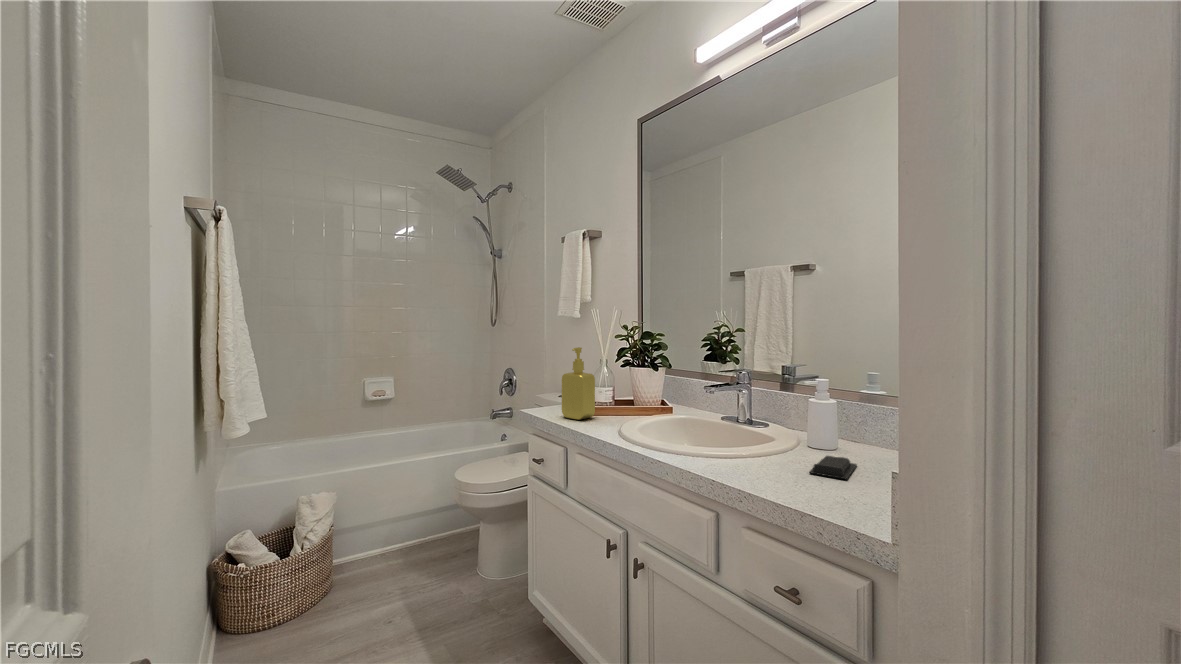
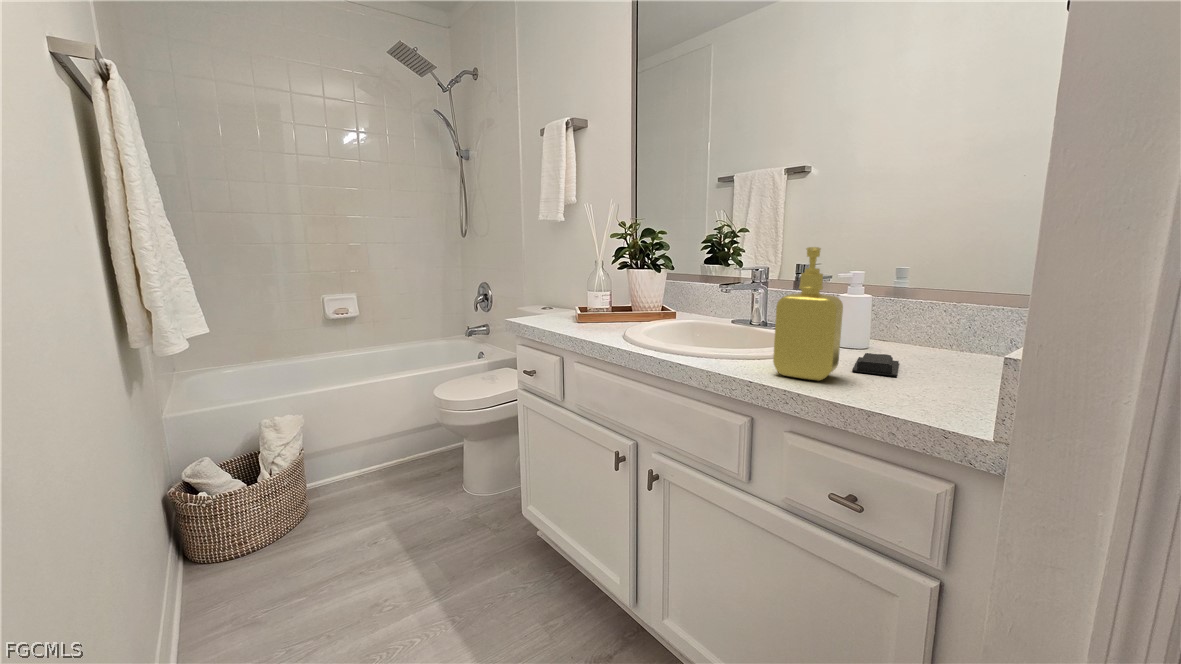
soap dispenser: present [562,347,595,420] -> present [773,247,843,381]

